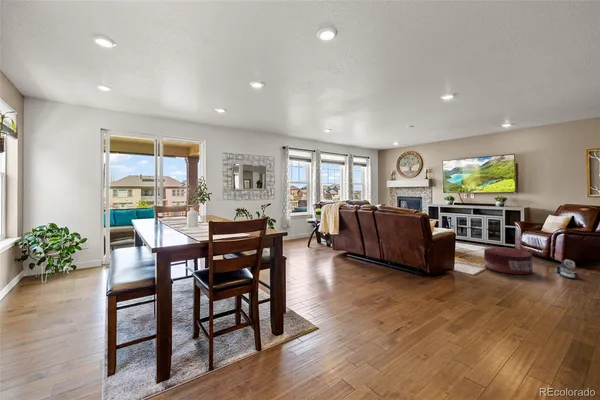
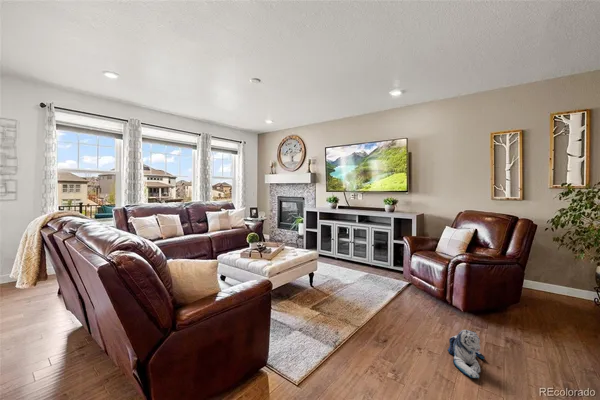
pouf: present [484,247,533,274] -> none [325,295,406,370]

